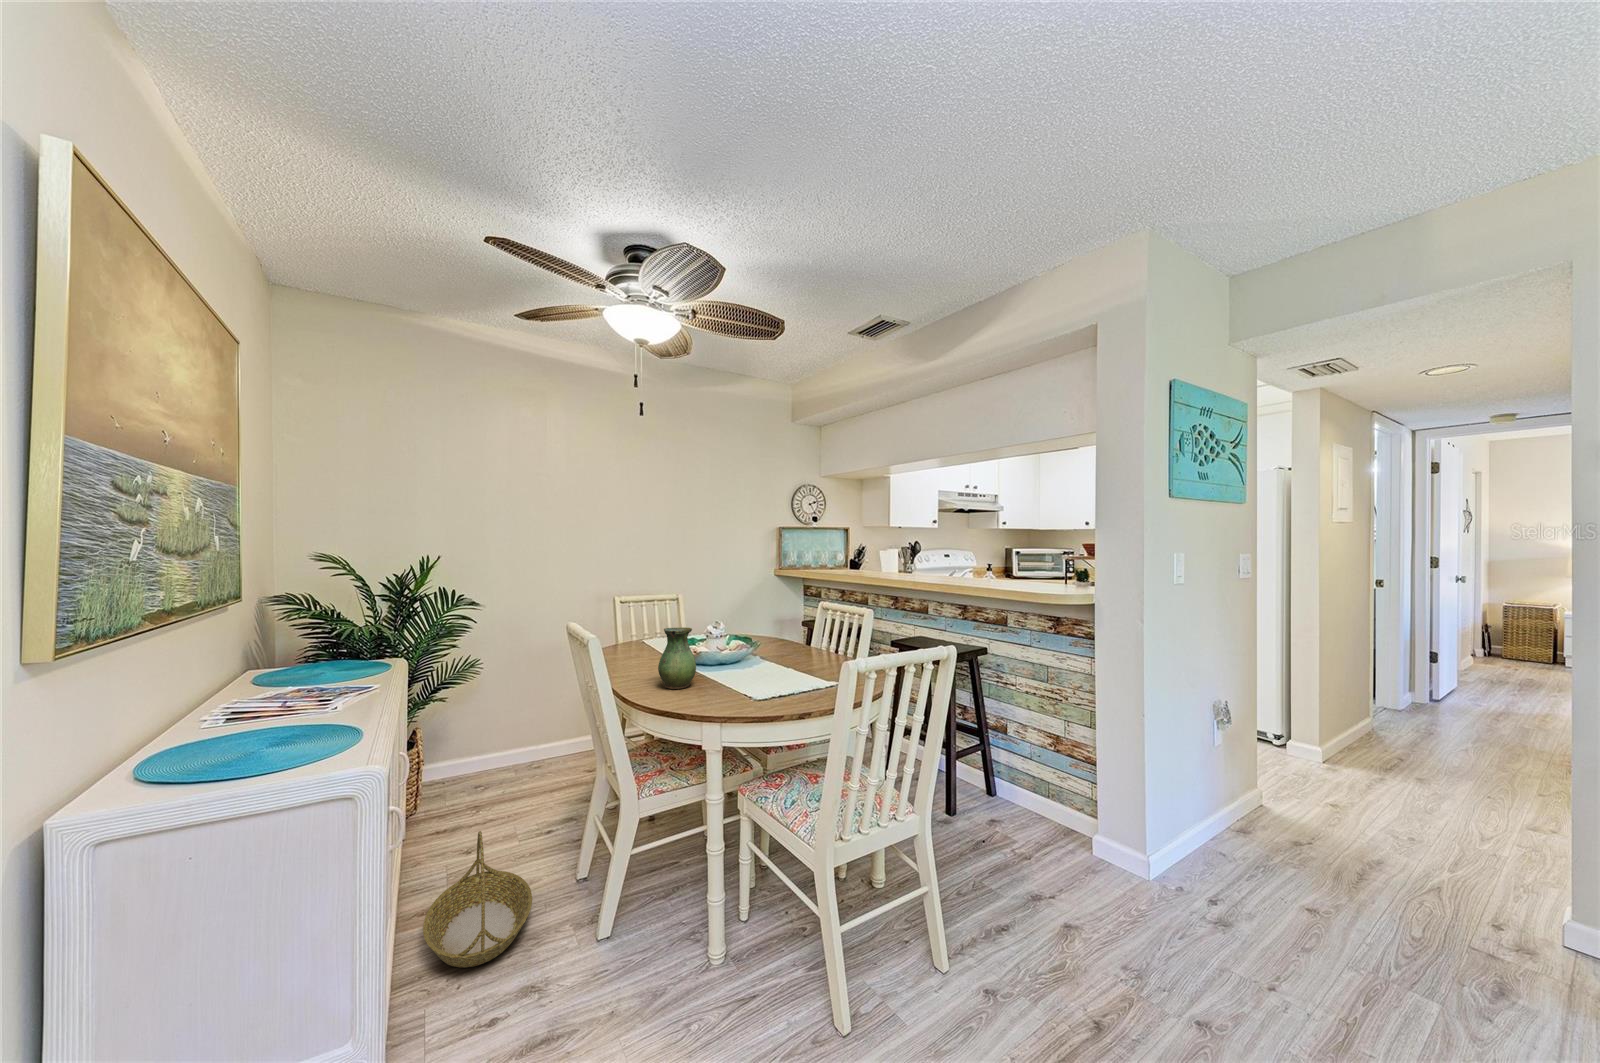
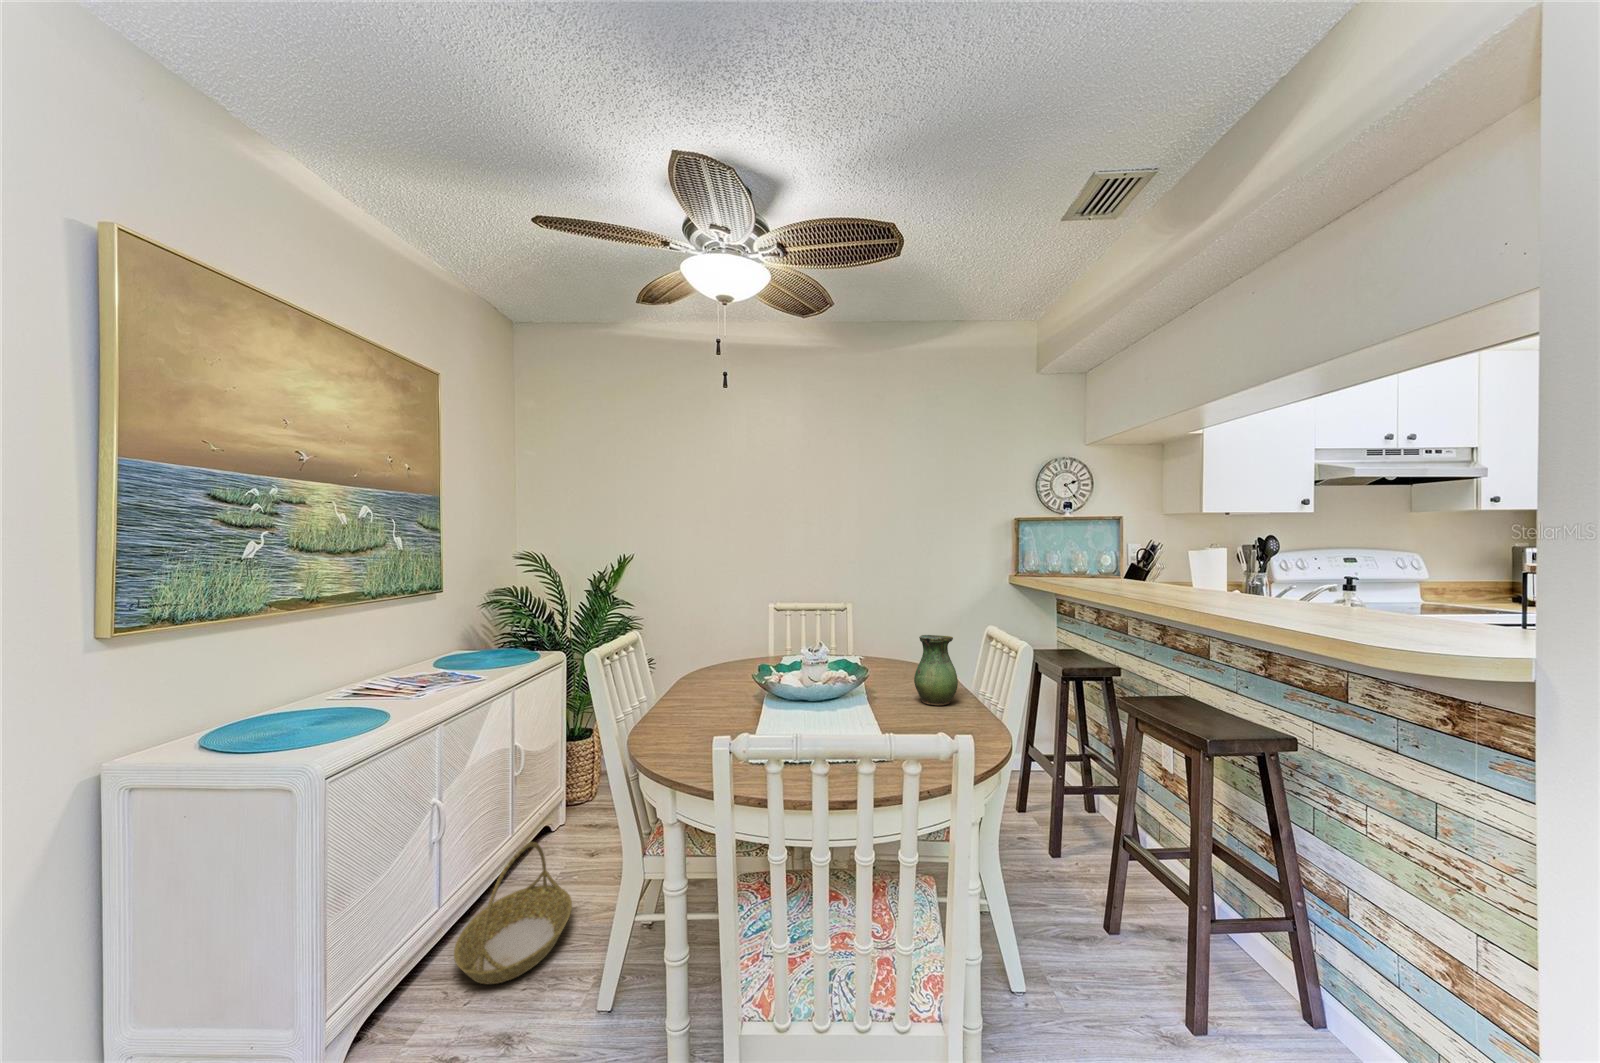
pitcher: present [658,627,696,689] -> present [914,635,958,705]

